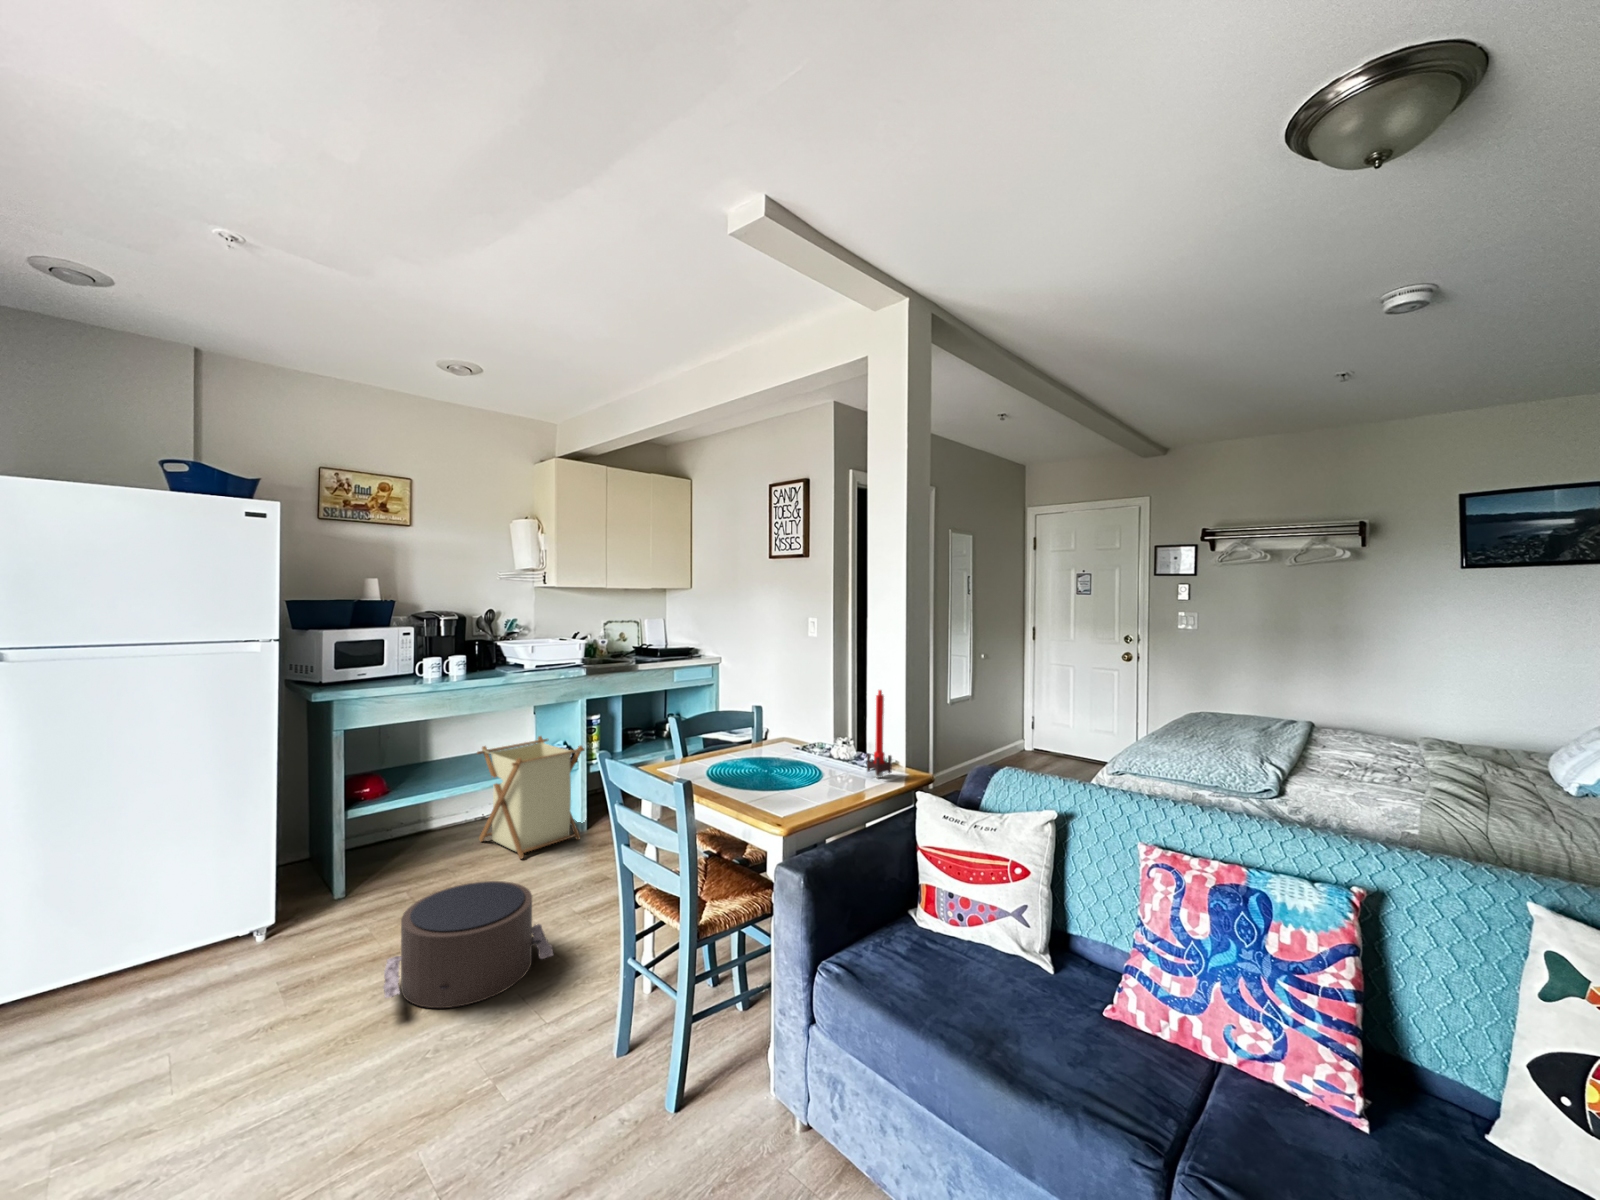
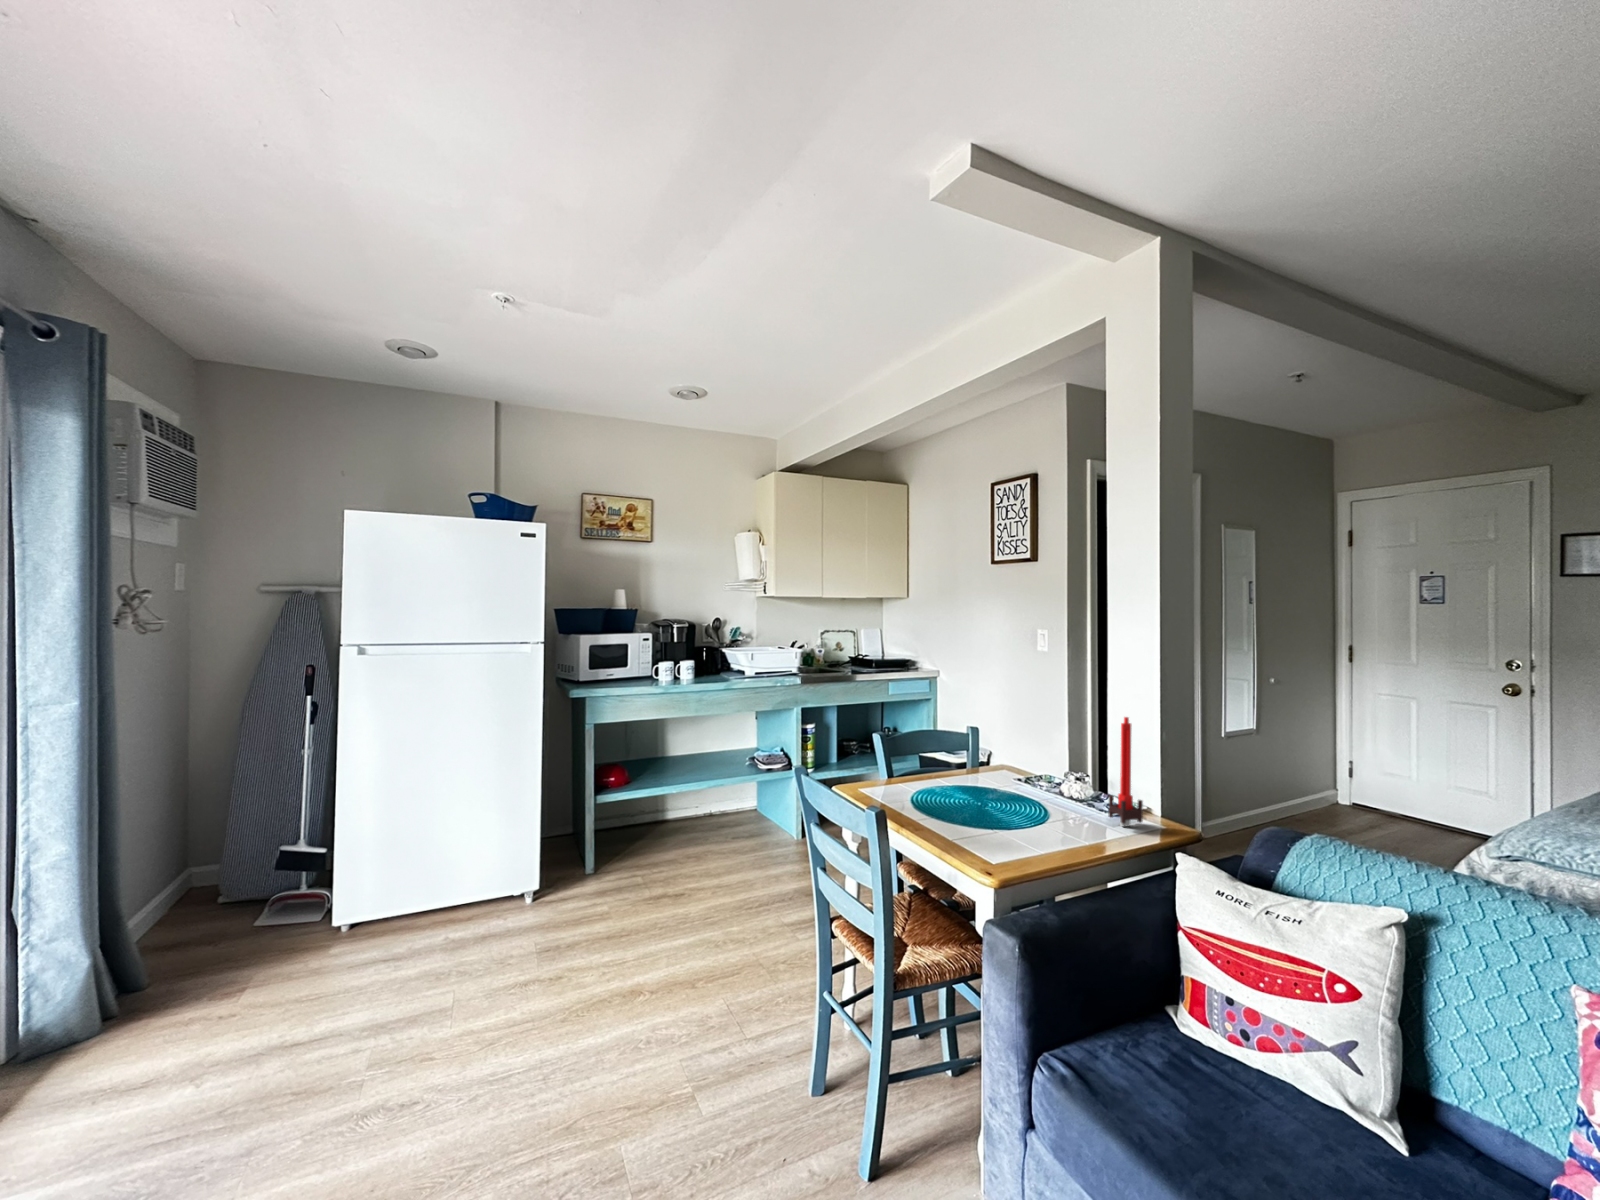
laundry basket: present [477,736,584,859] -> none [703,742,801,862]
pouf: present [383,881,553,1008] -> none [604,882,757,1006]

